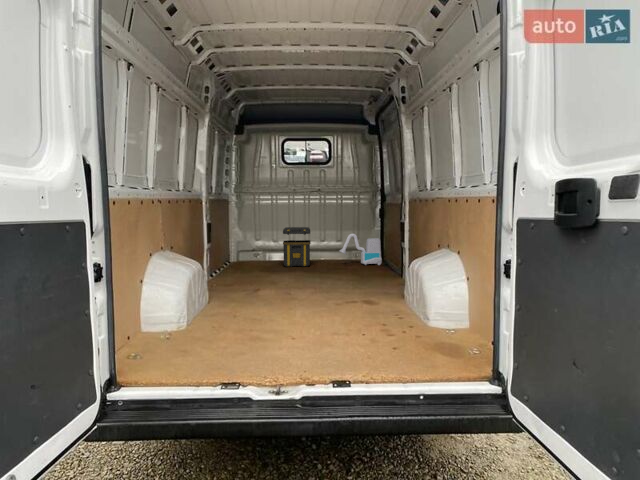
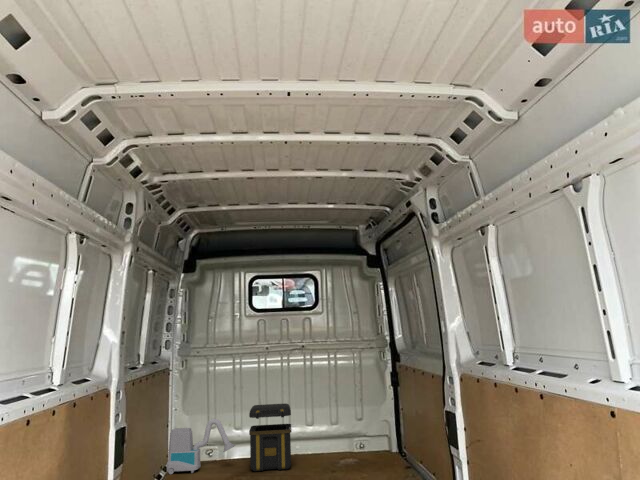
vacuum cleaner: present [340,234,382,265] -> present [167,419,235,474]

